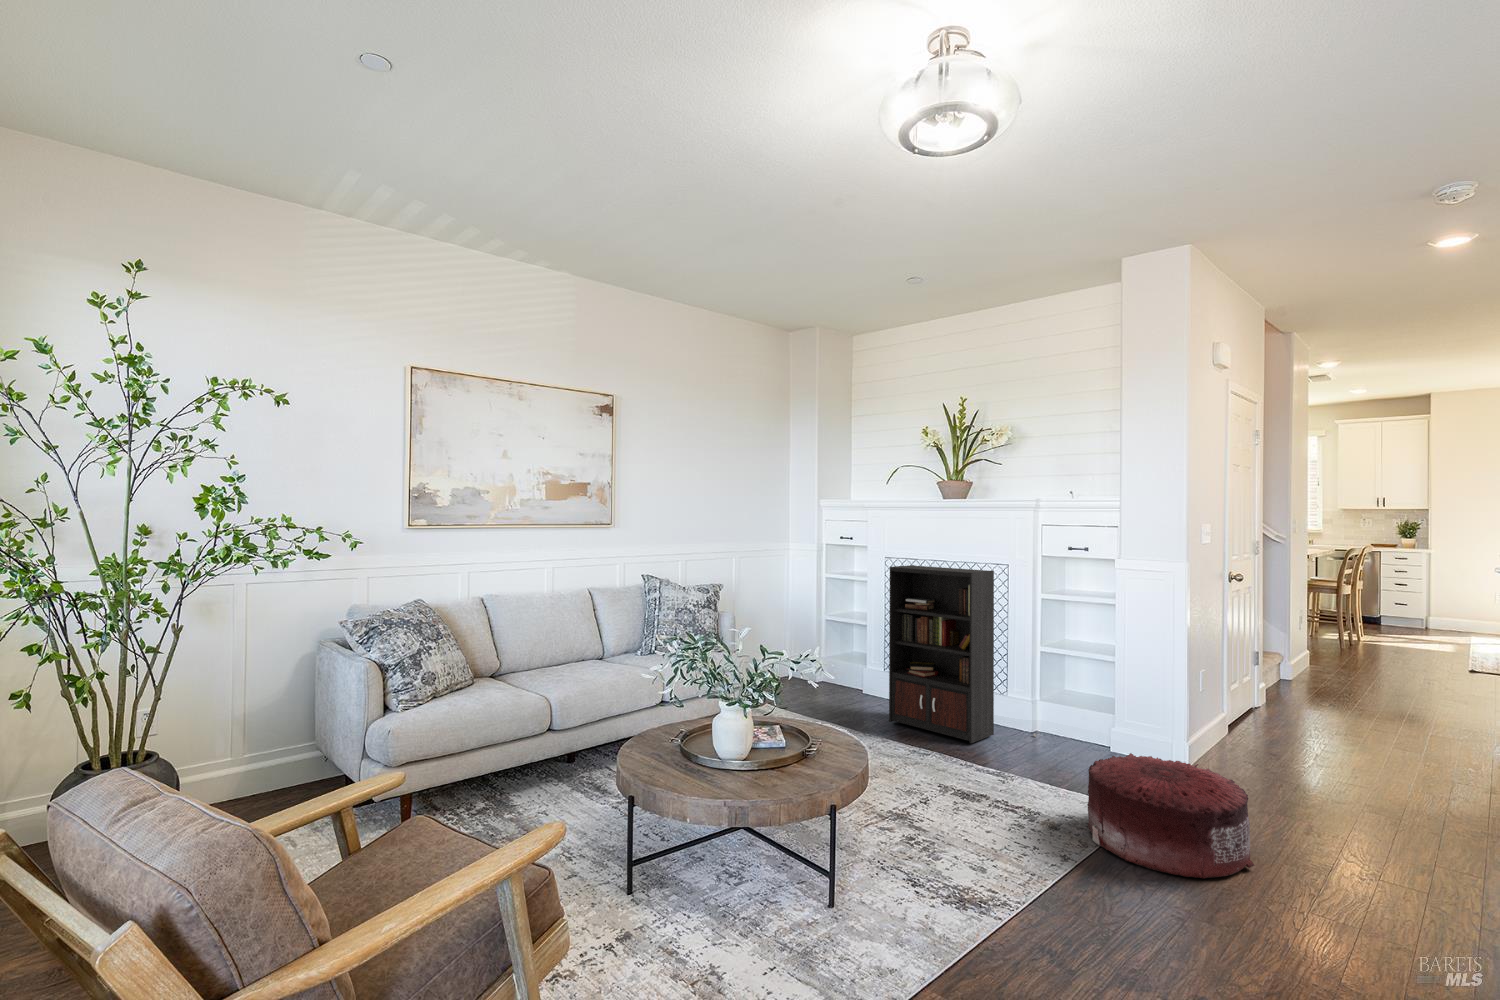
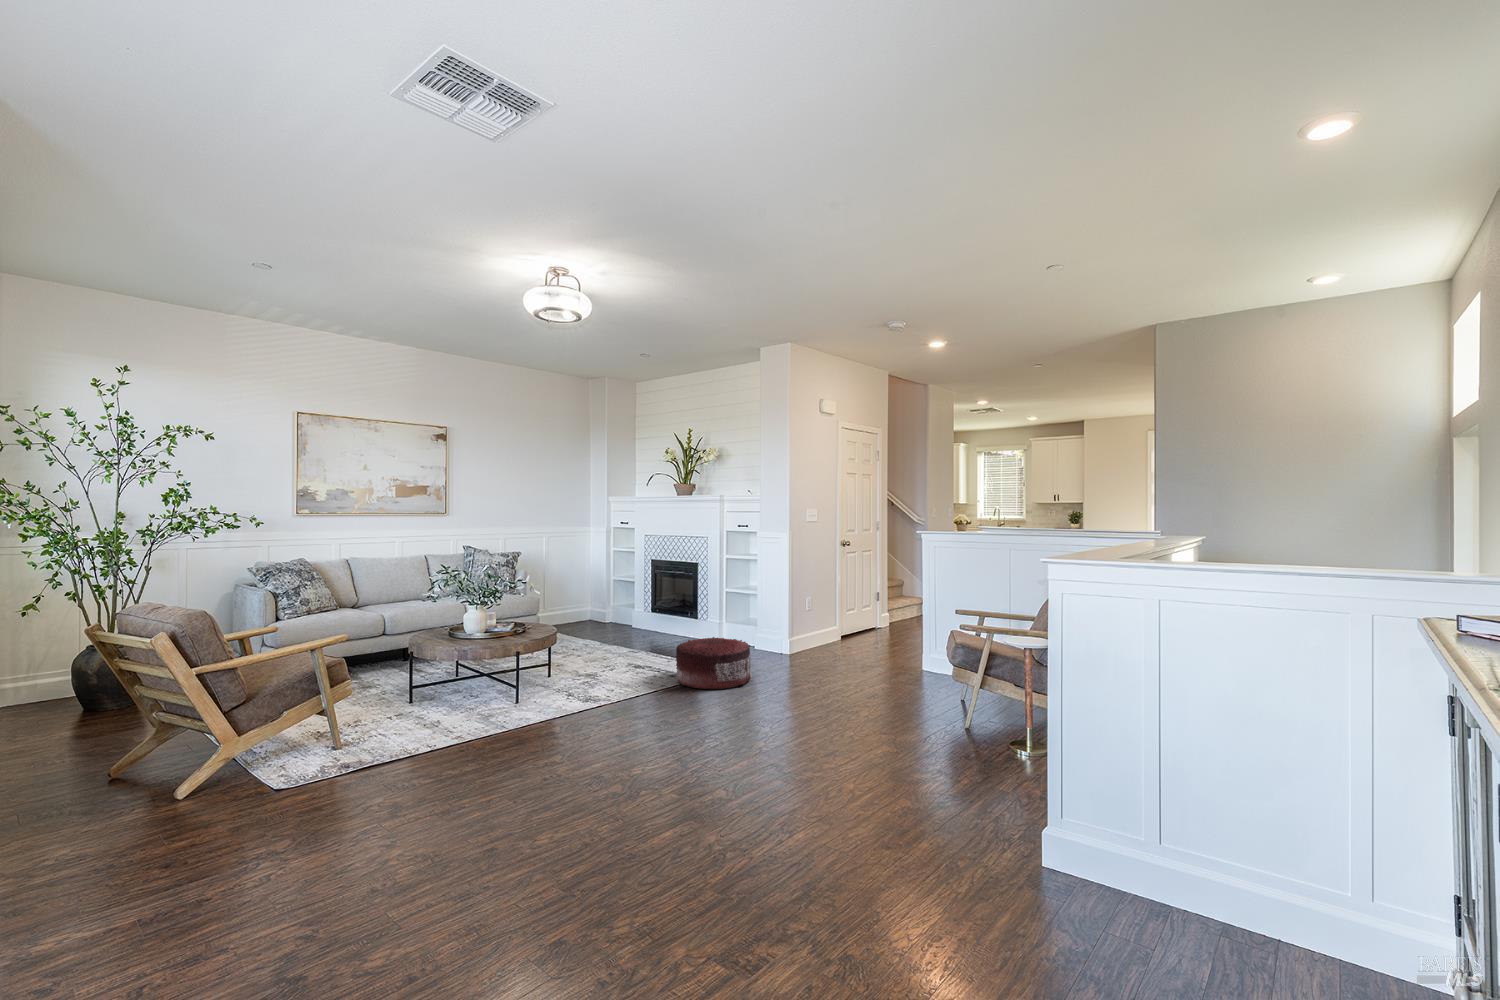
bookcase: present [889,565,1036,743] -> none [628,539,713,646]

